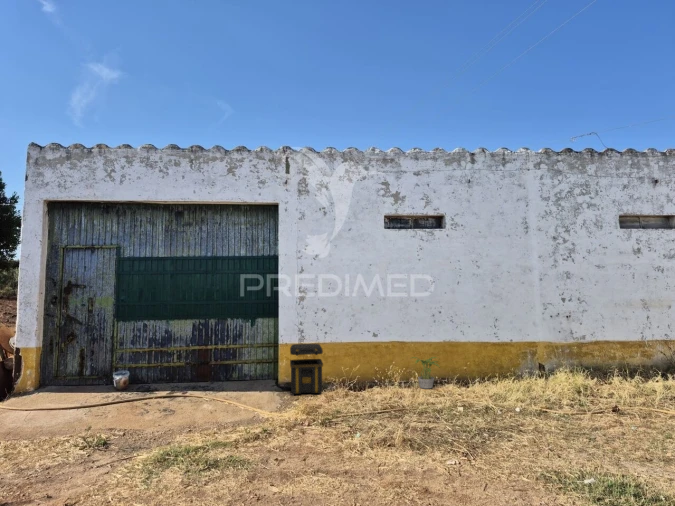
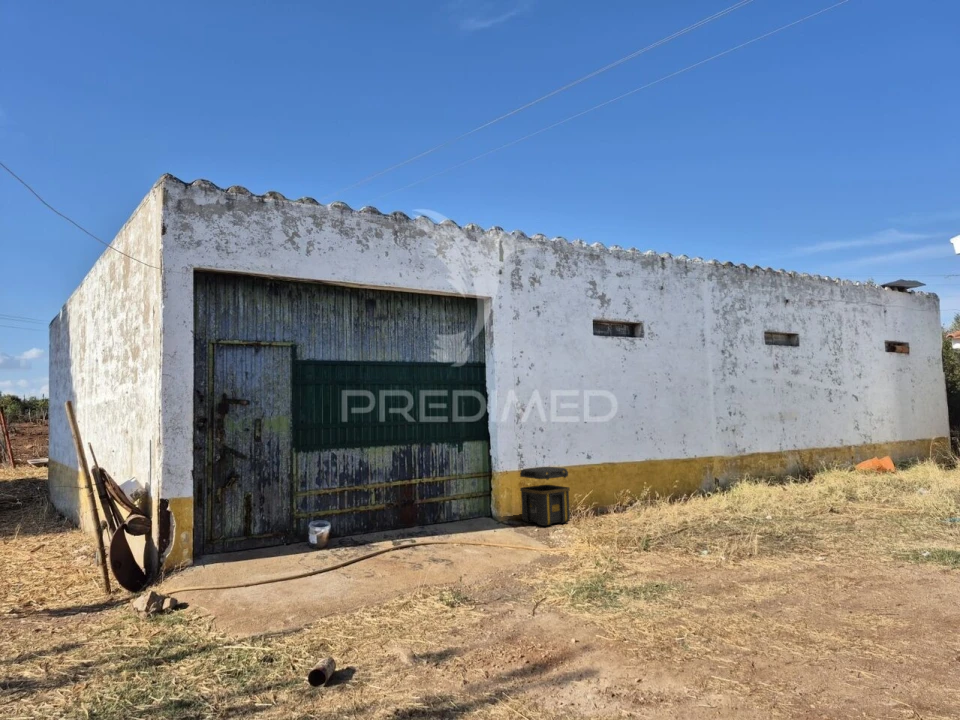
potted plant: present [412,357,439,389] -> none [633,473,665,507]

